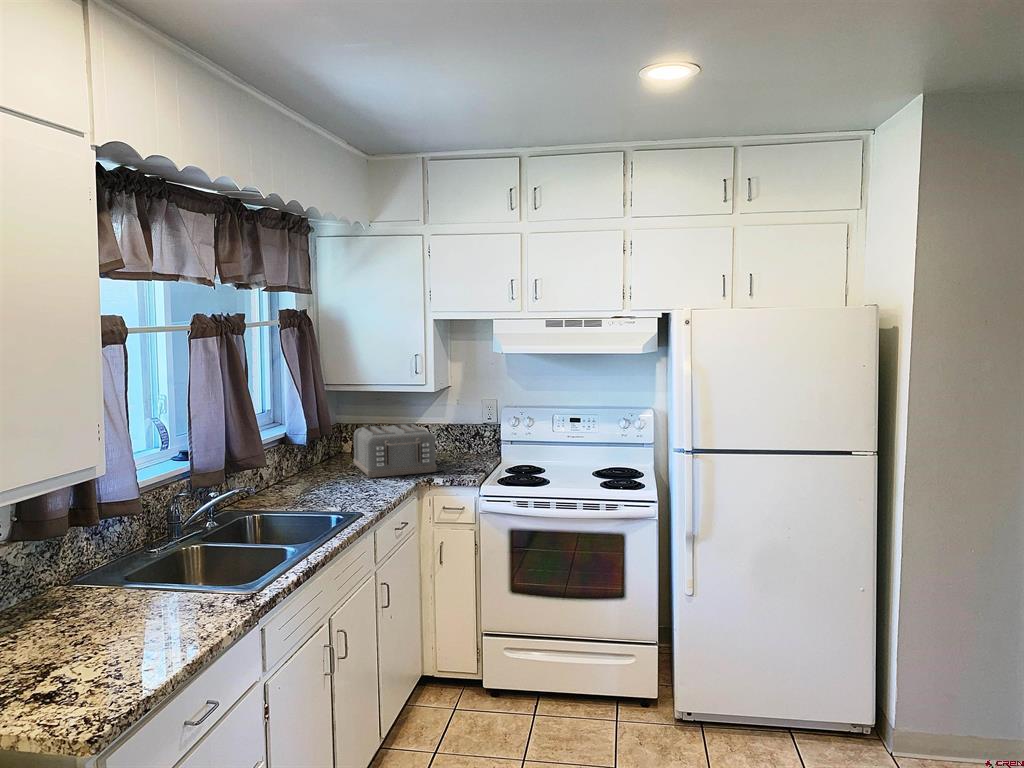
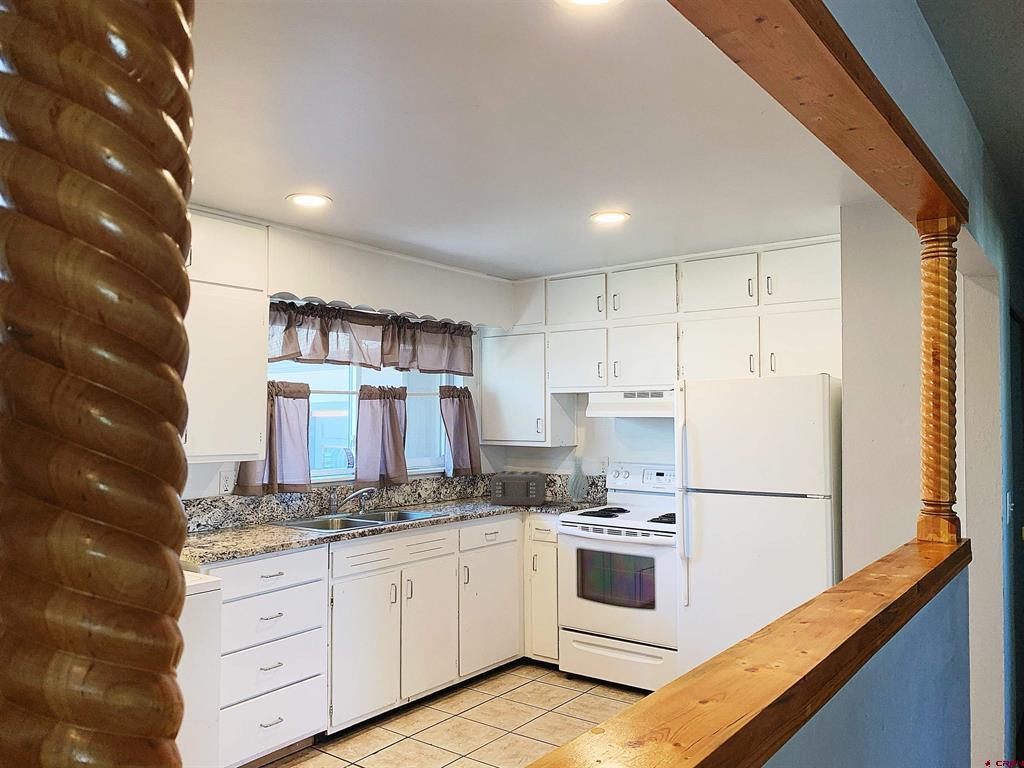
vase: none [445,399,472,459] -> present [567,456,588,502]

